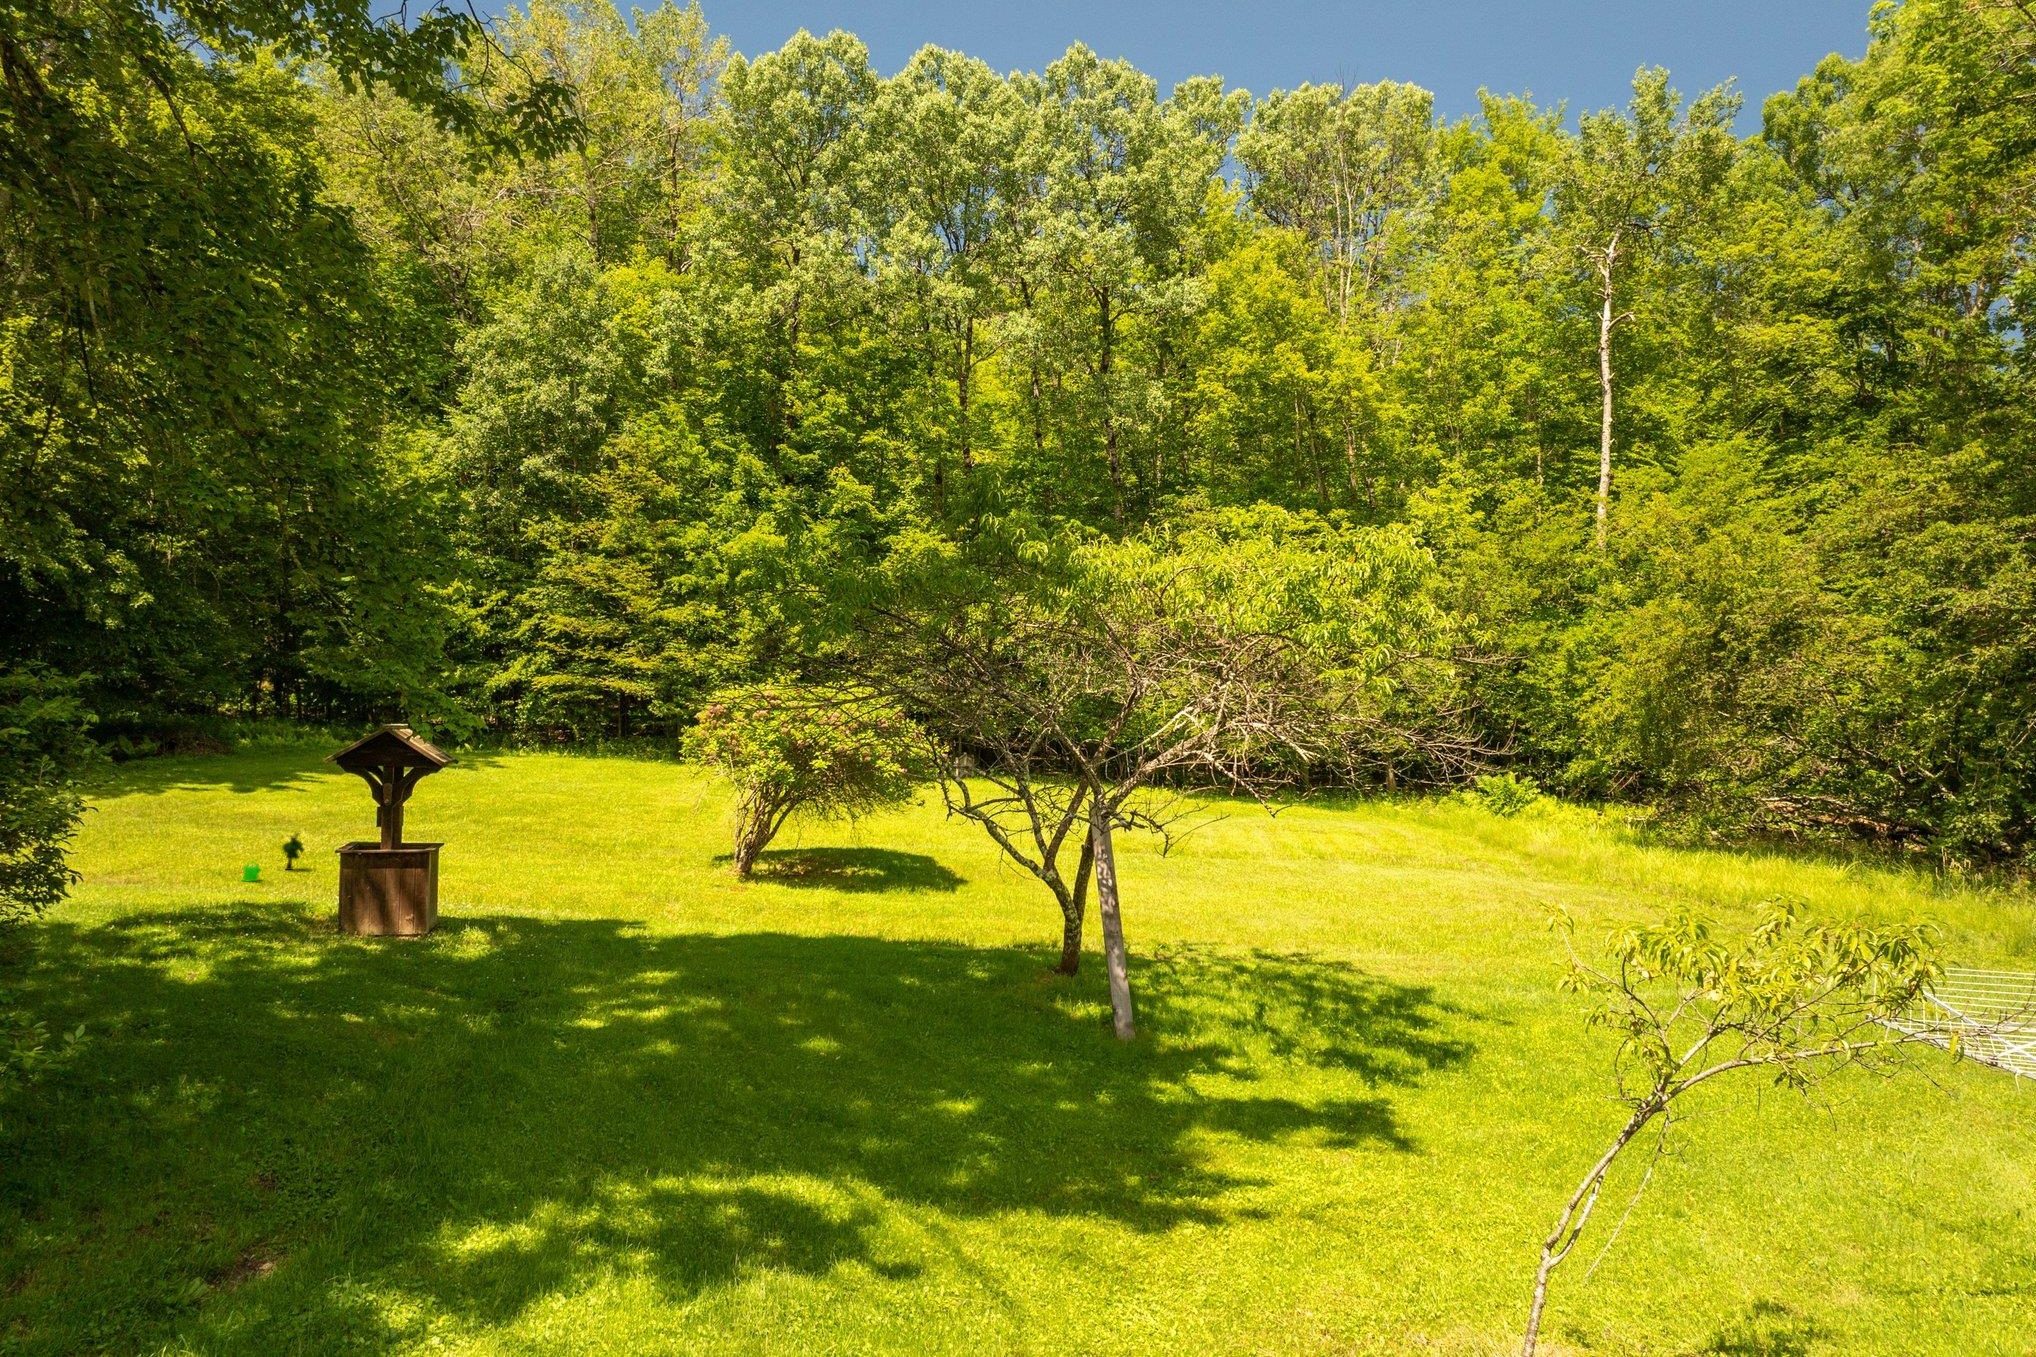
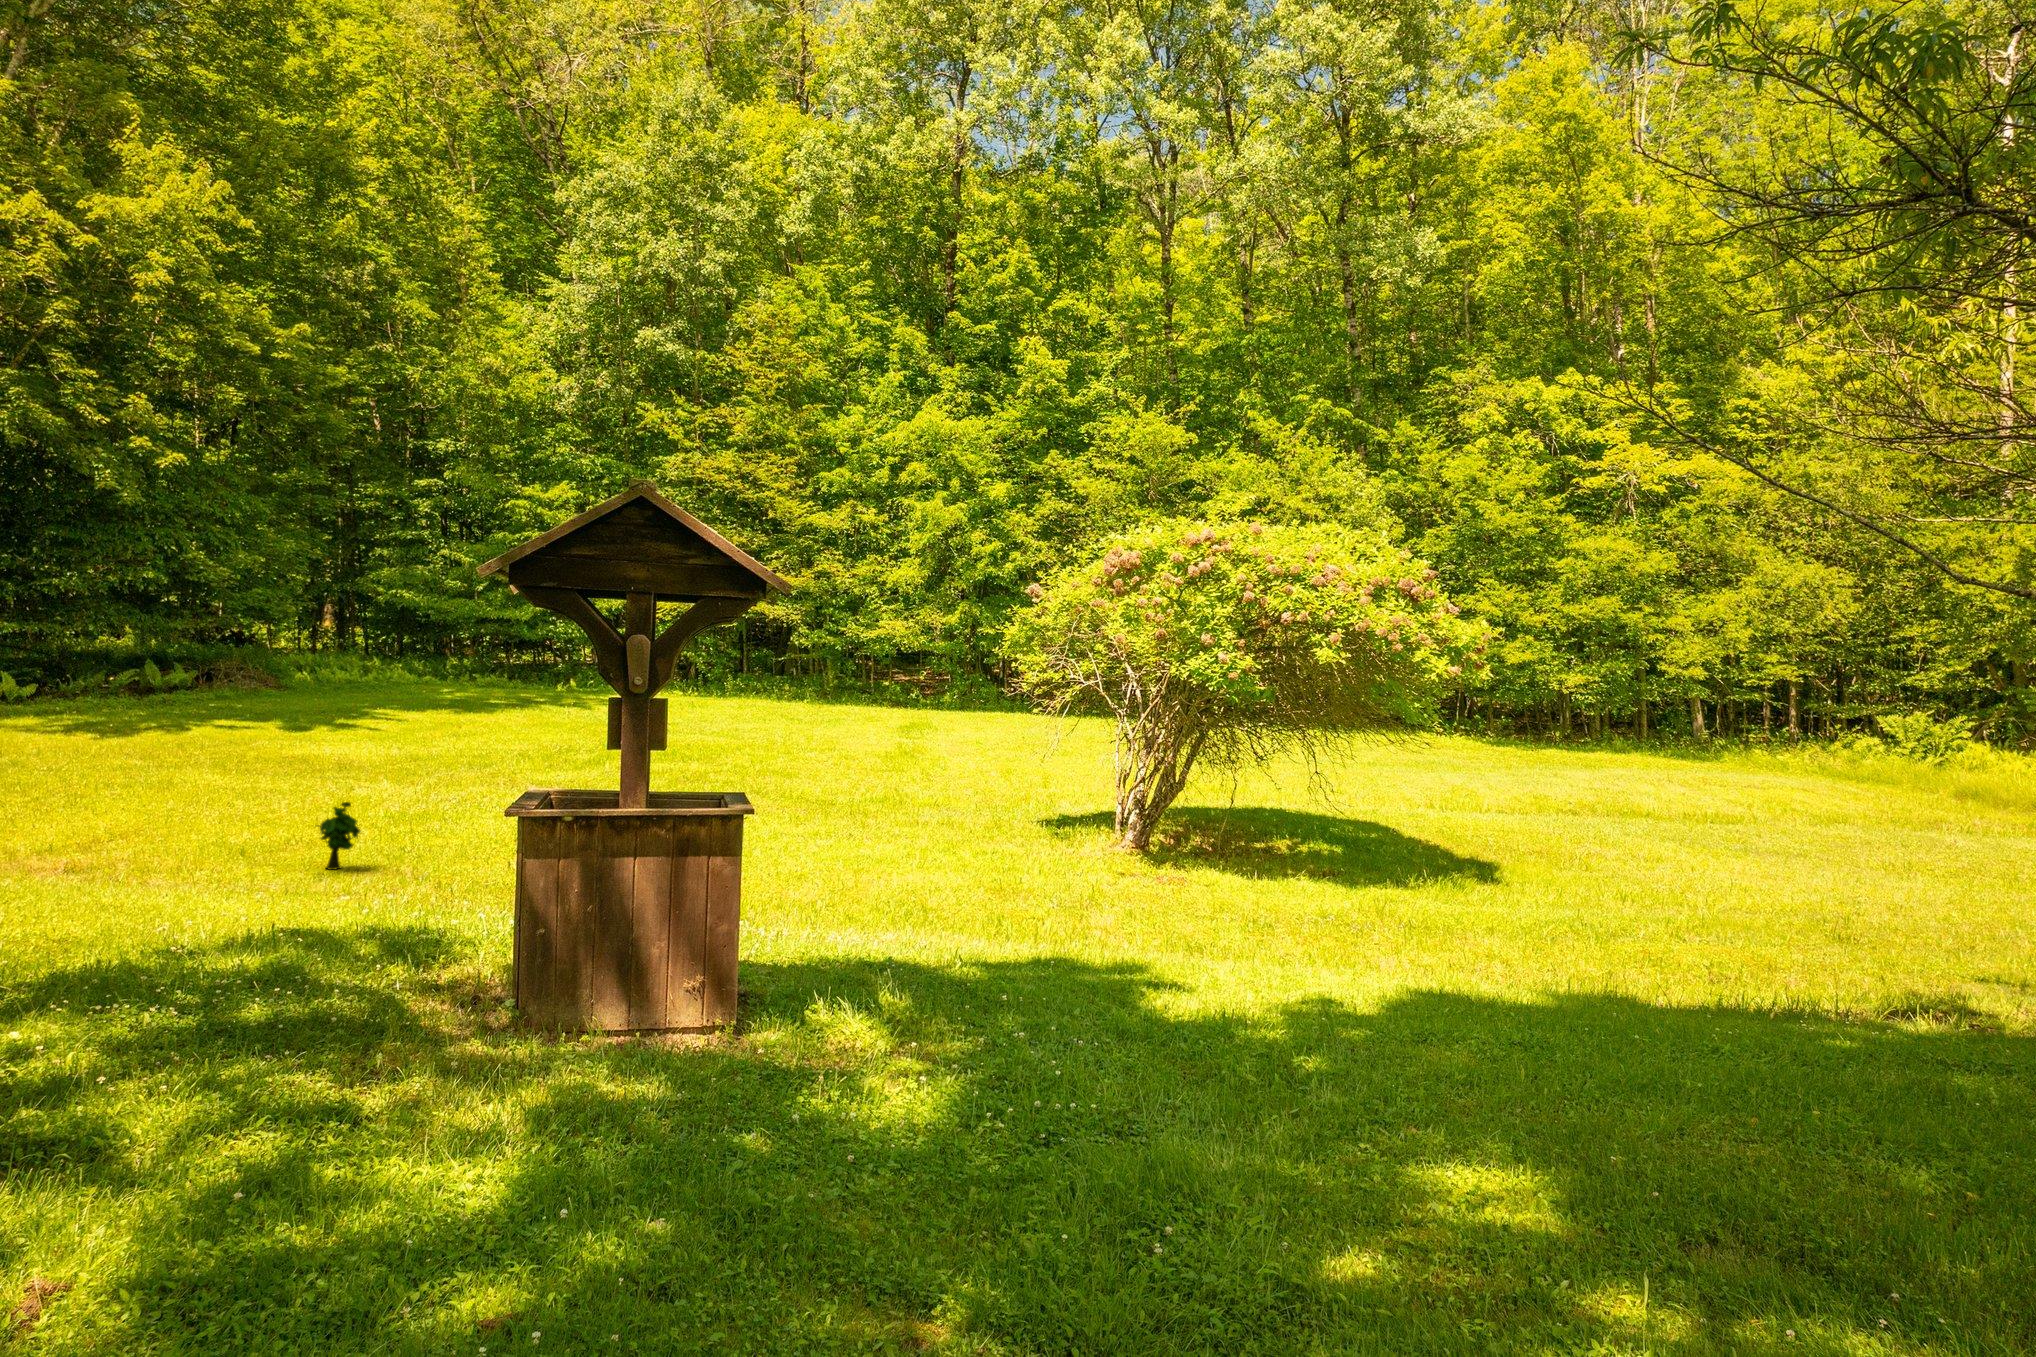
watering can: present [243,861,261,881] -> none [238,856,275,897]

